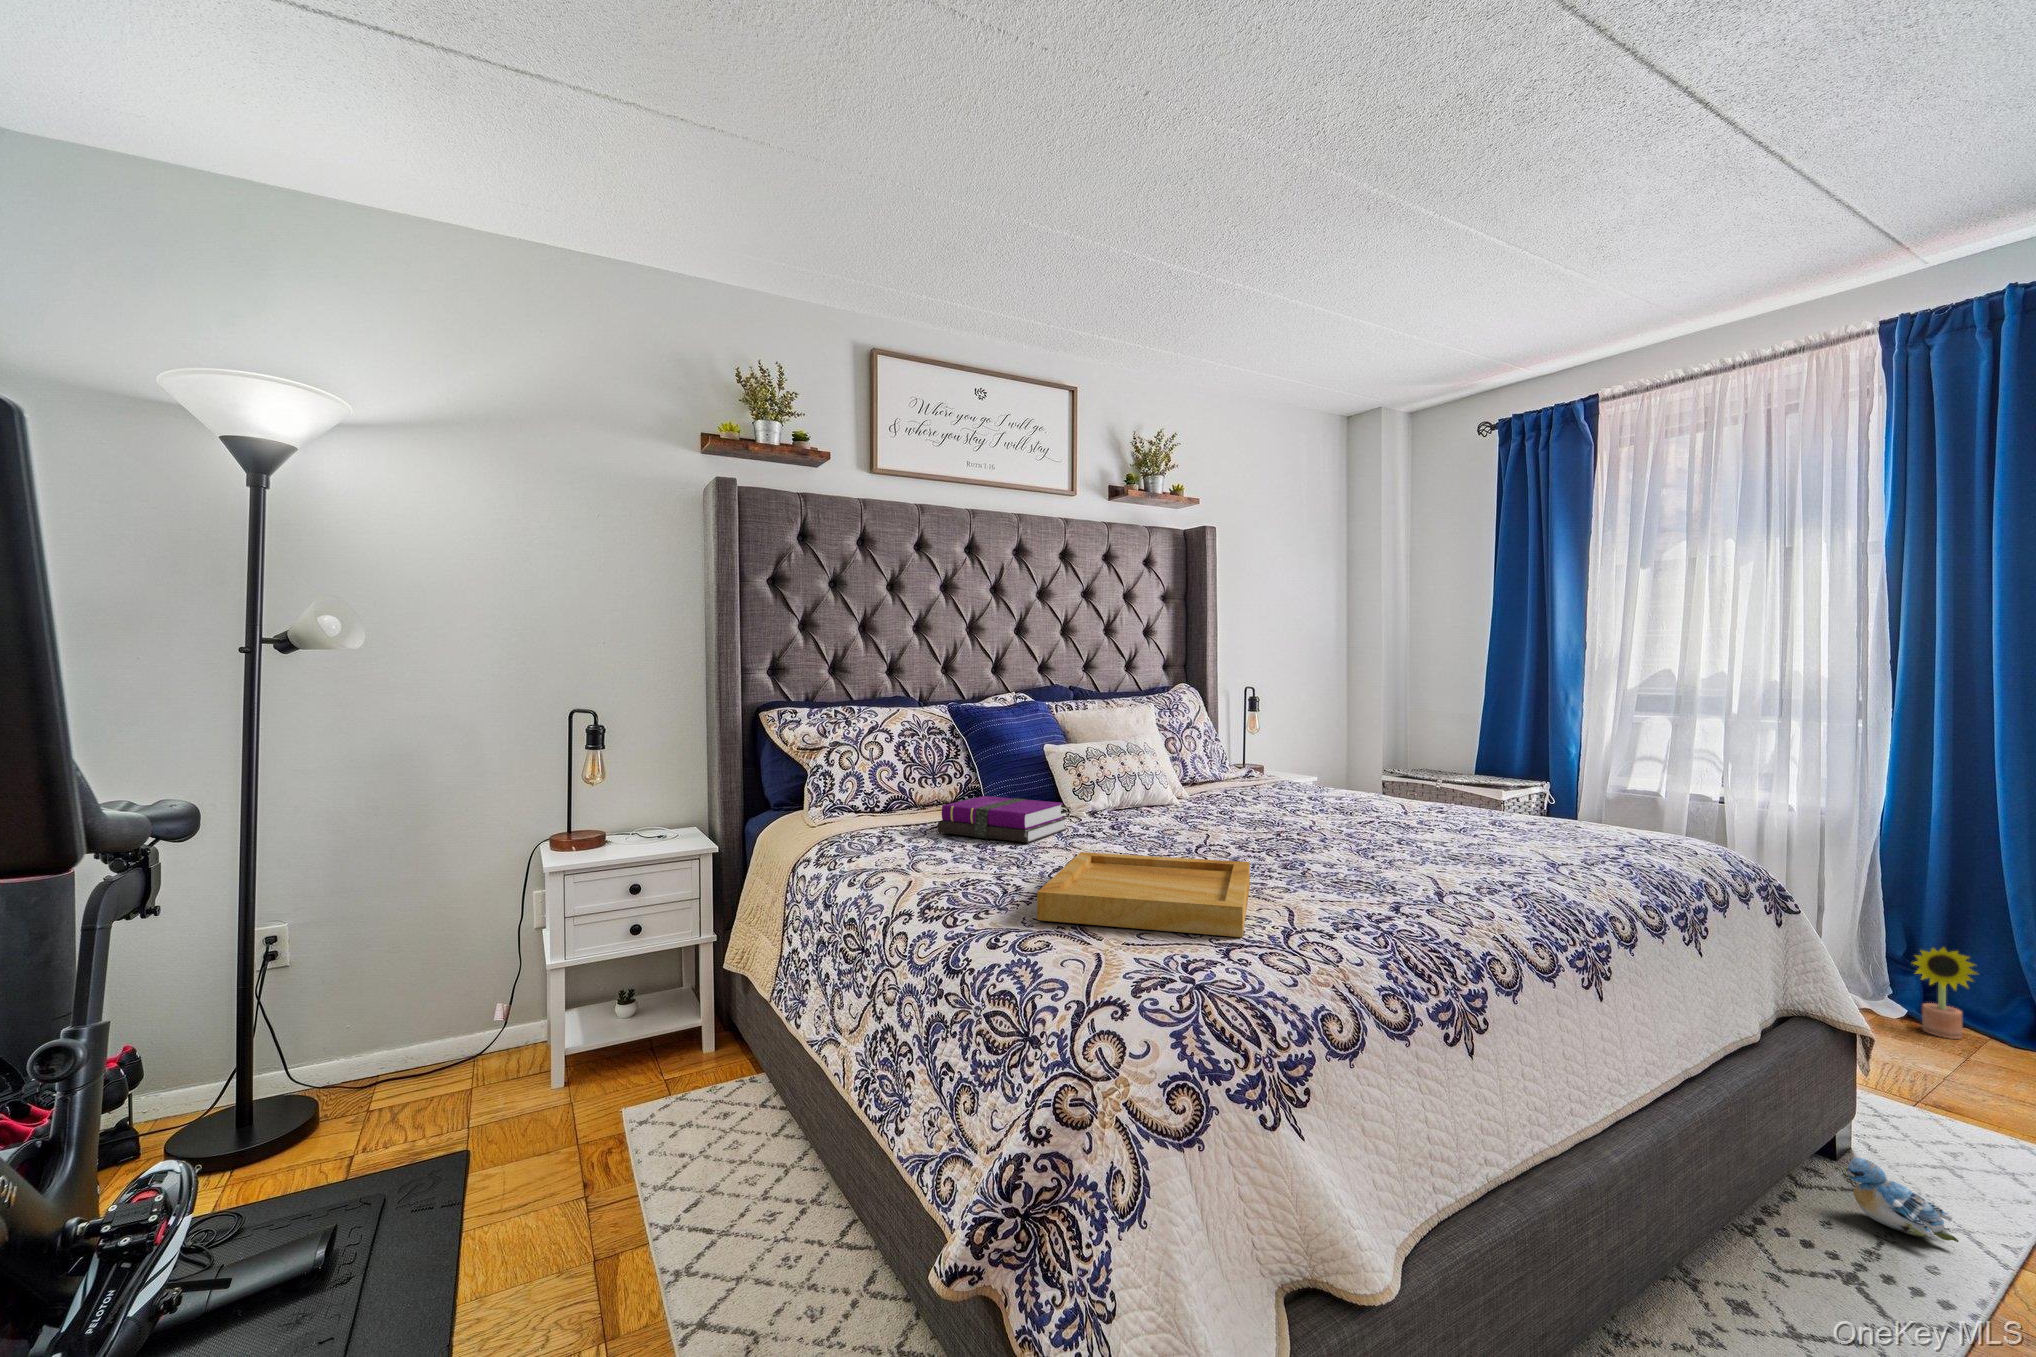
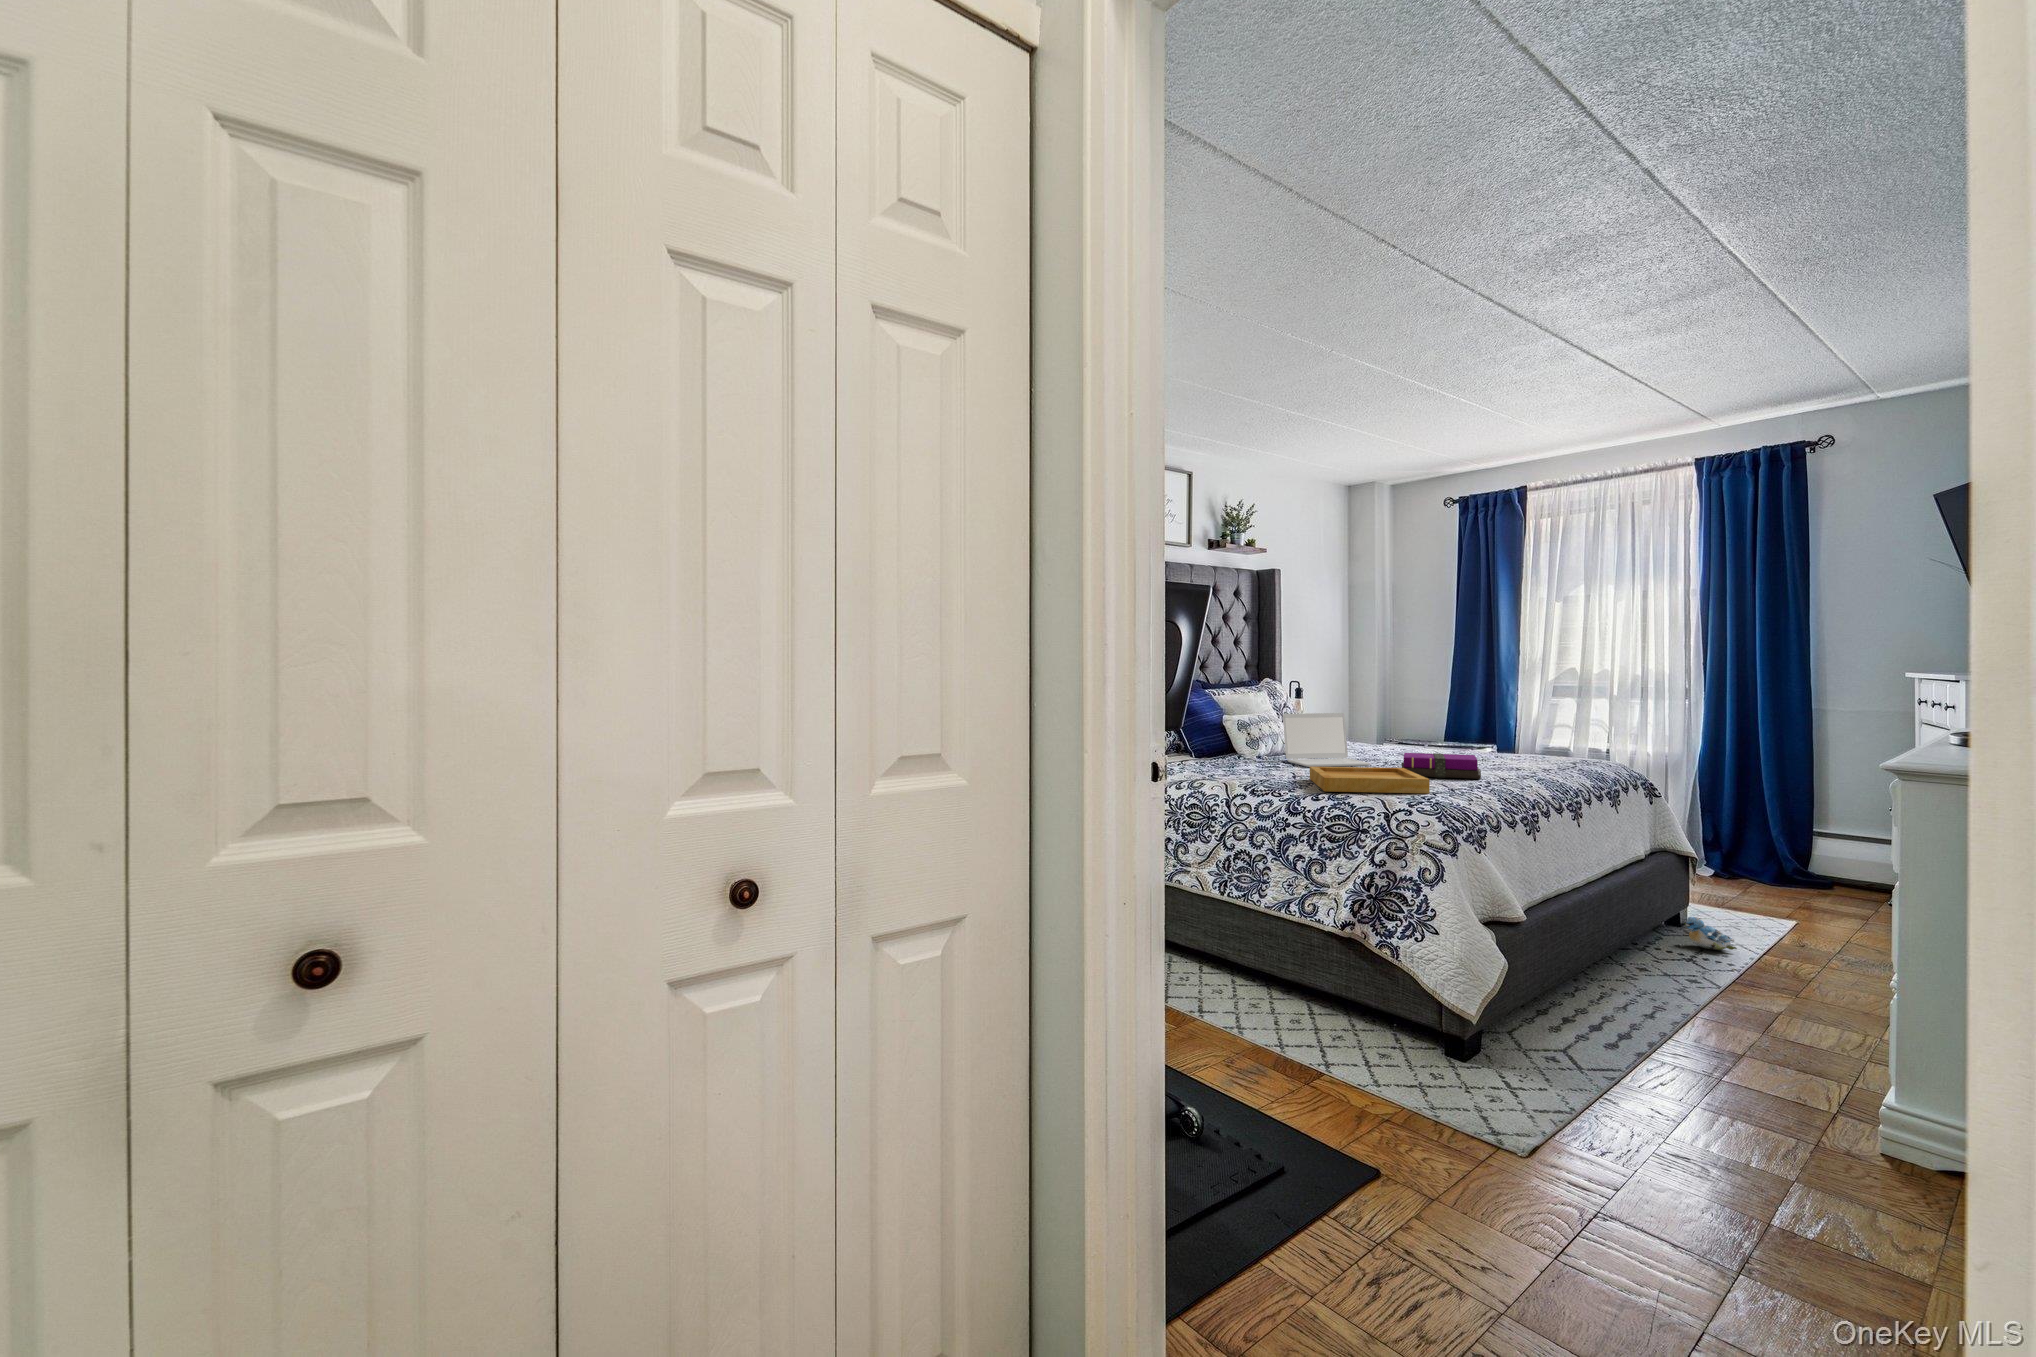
laptop: none [1118,745,1246,840] -> present [1283,713,1371,767]
notebook: present [938,796,1067,843] -> present [1402,753,1481,779]
decorative plant: present [1913,948,1976,1039] -> none [1716,830,1752,884]

